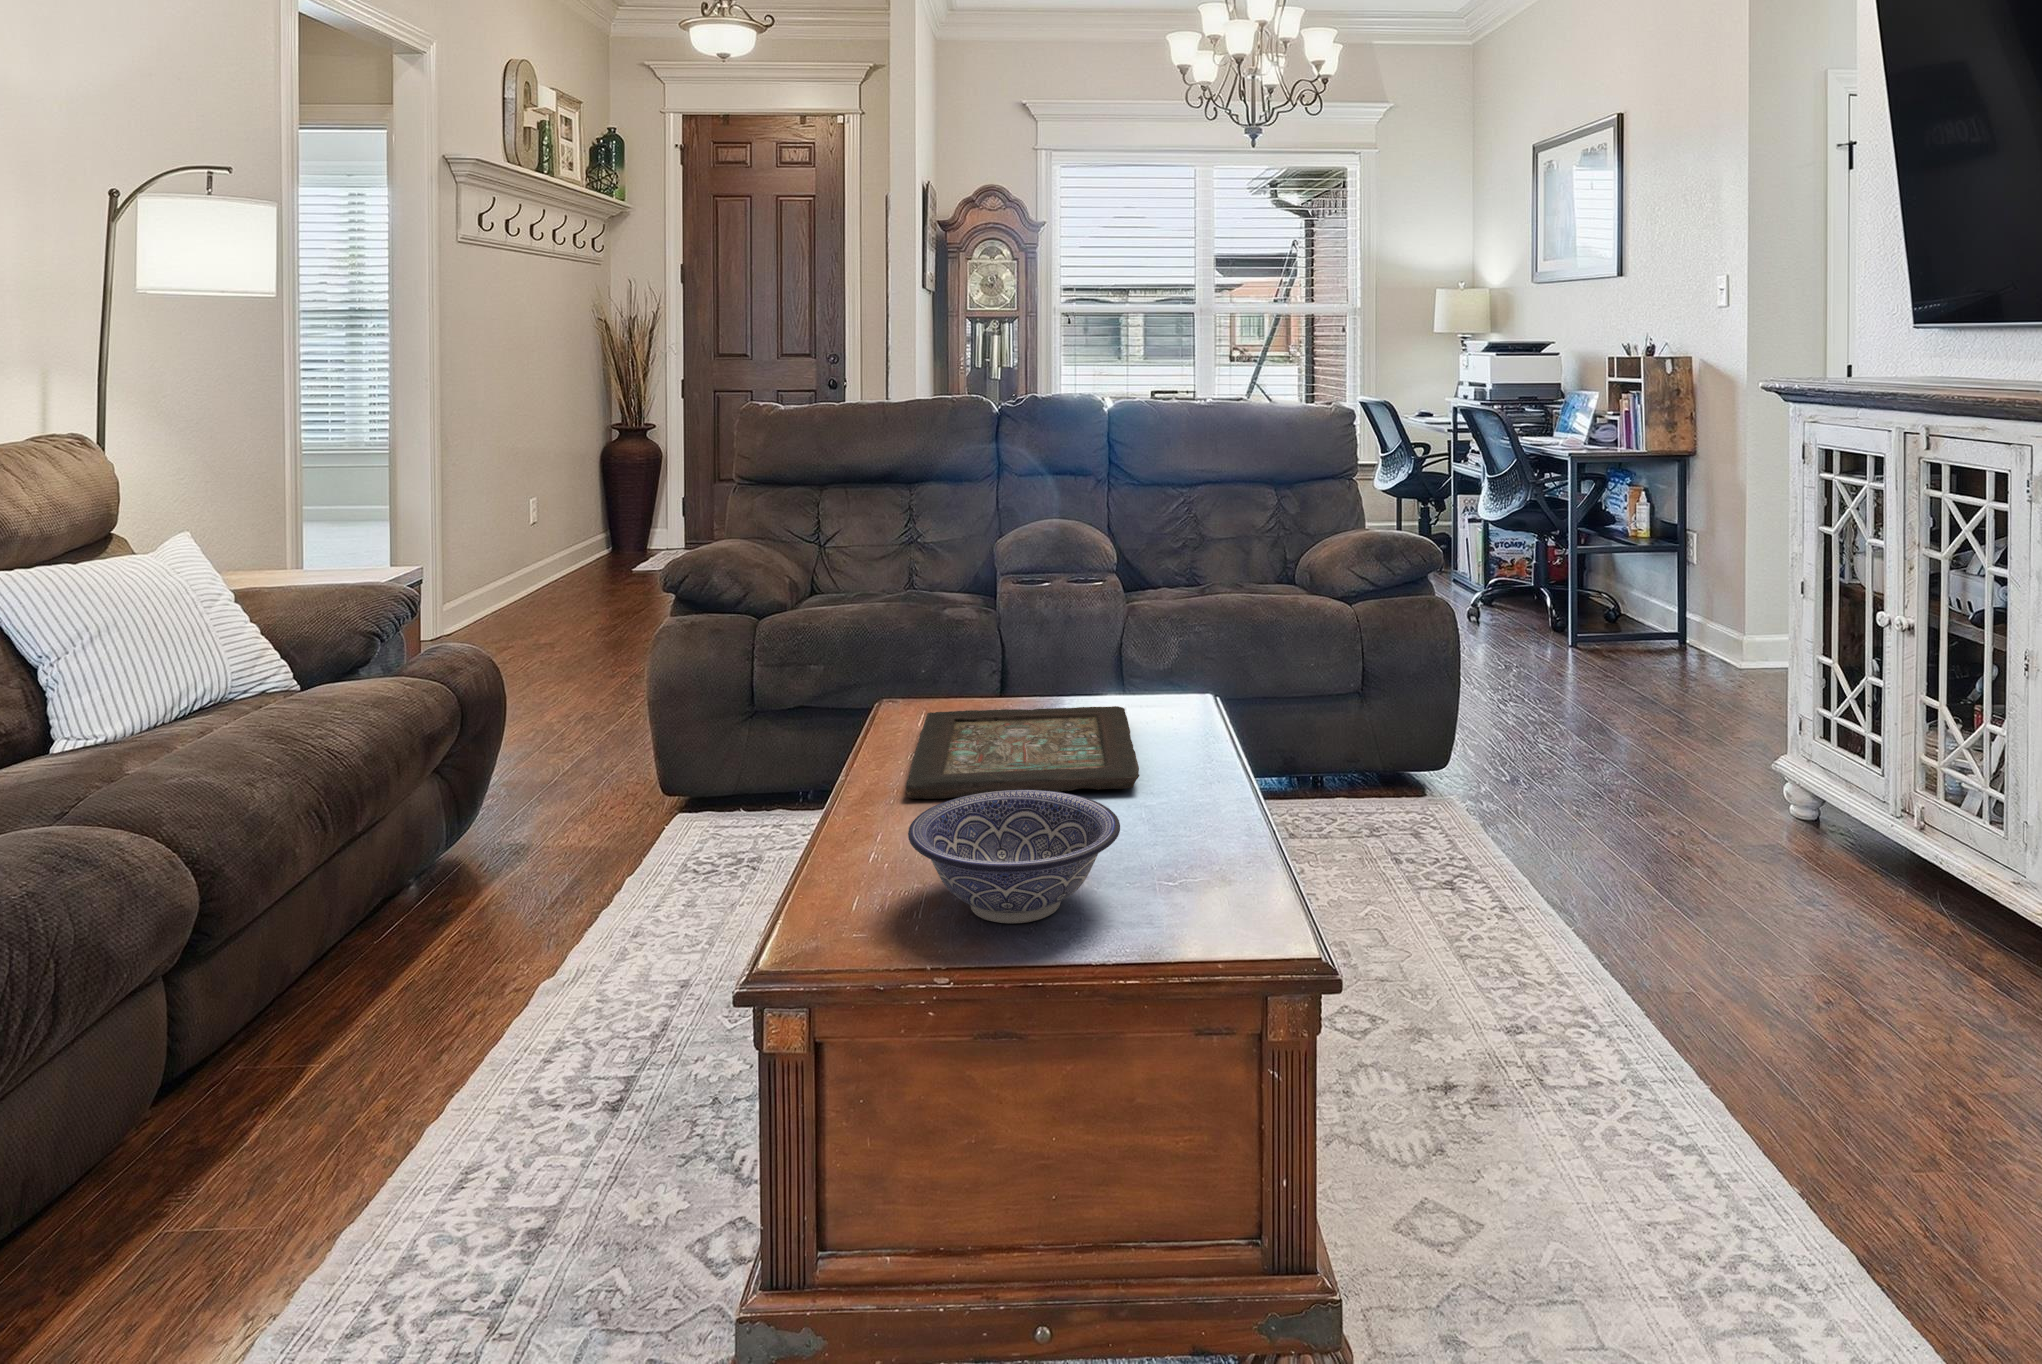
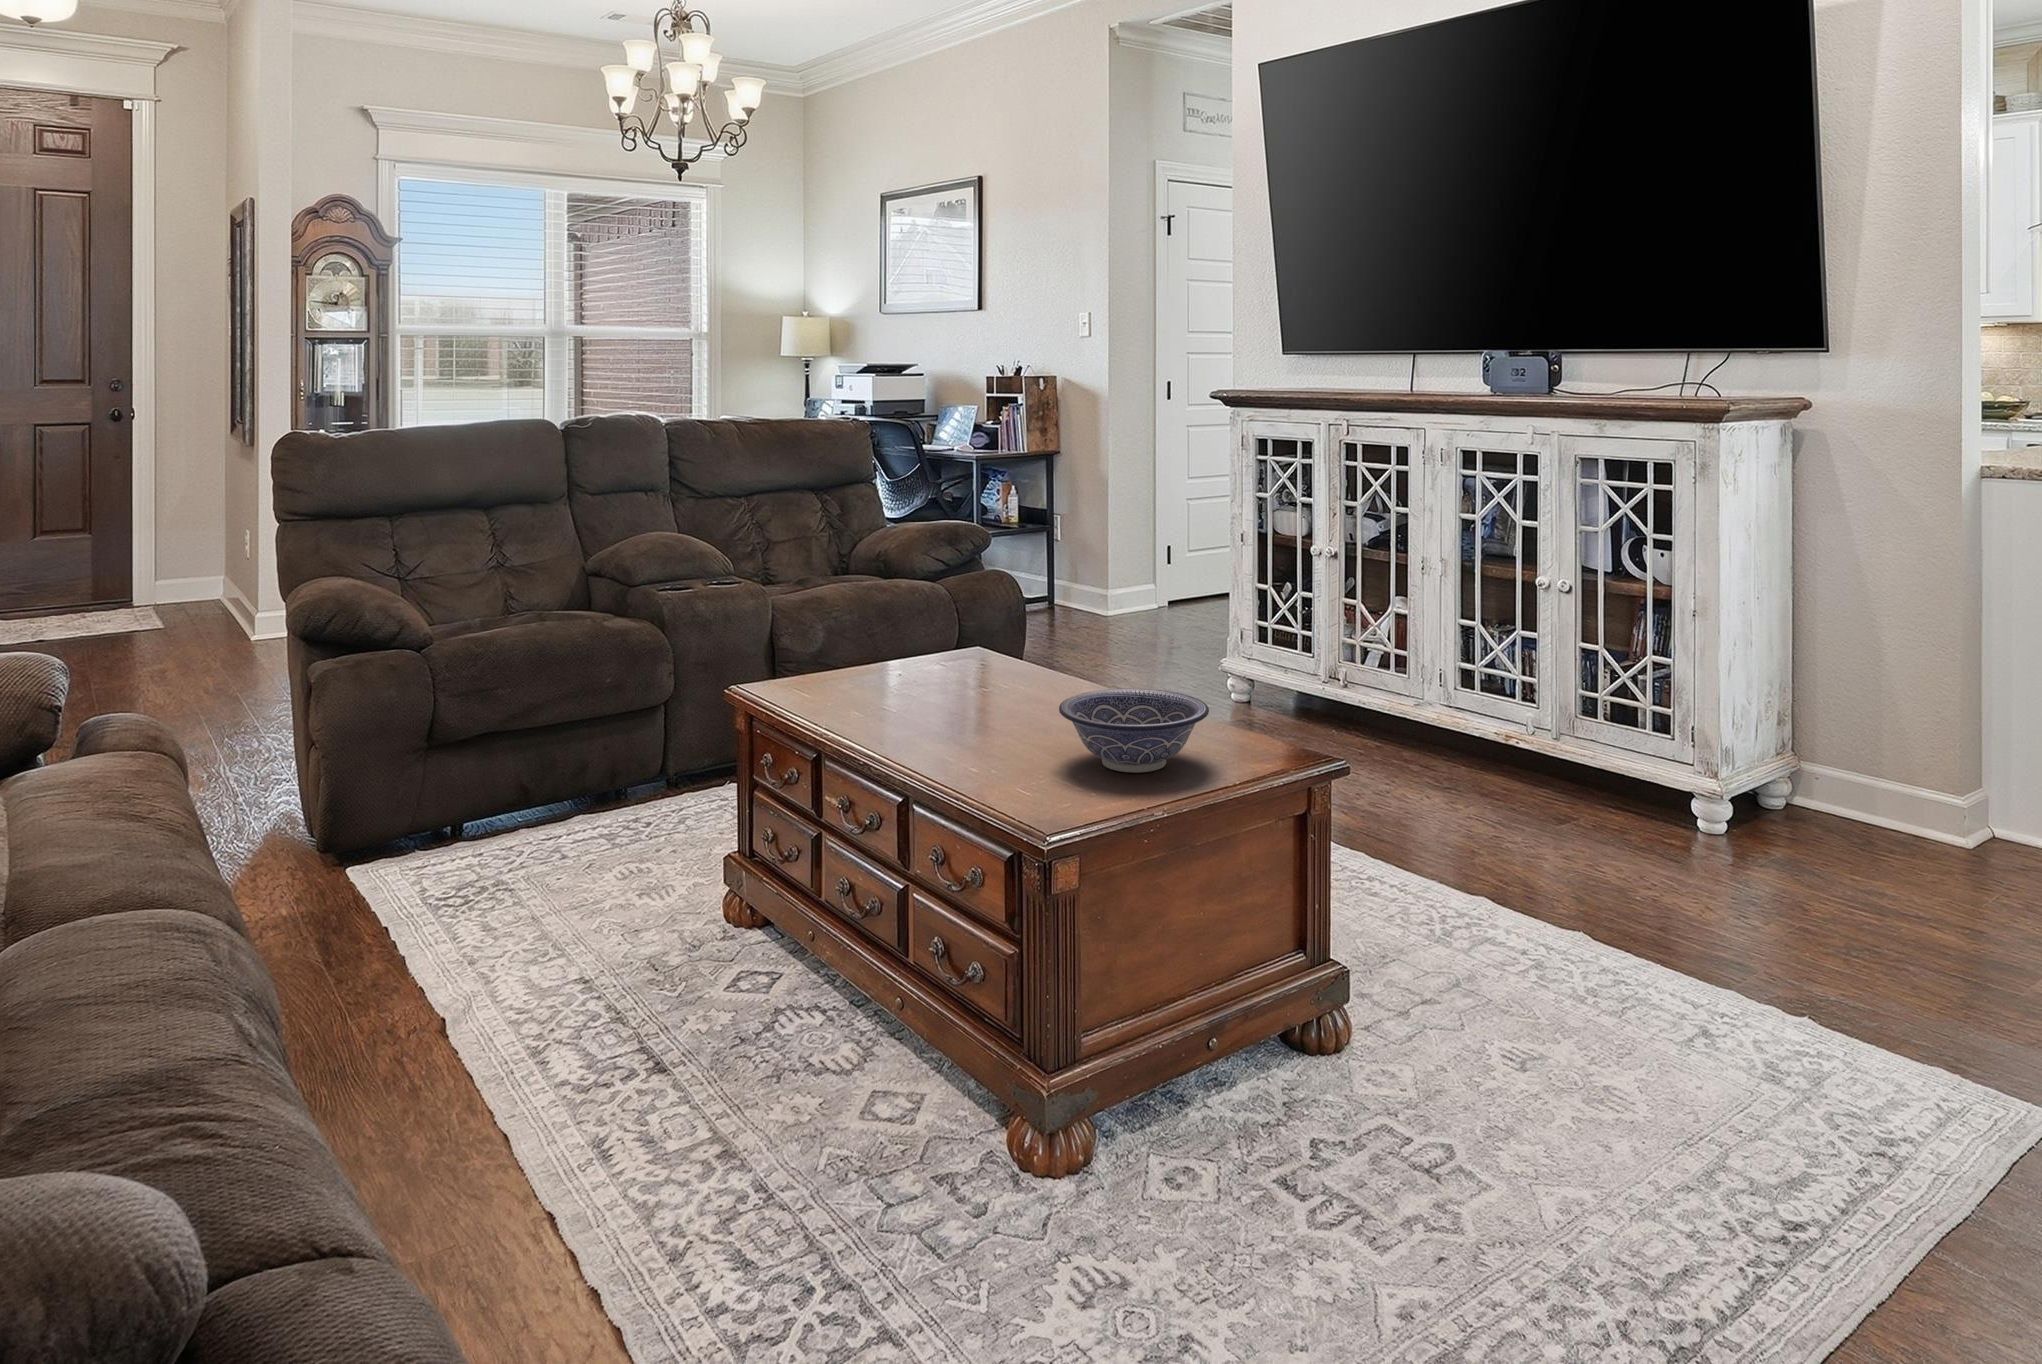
decorative tray: present [906,706,1139,799] -> none [826,658,1071,732]

